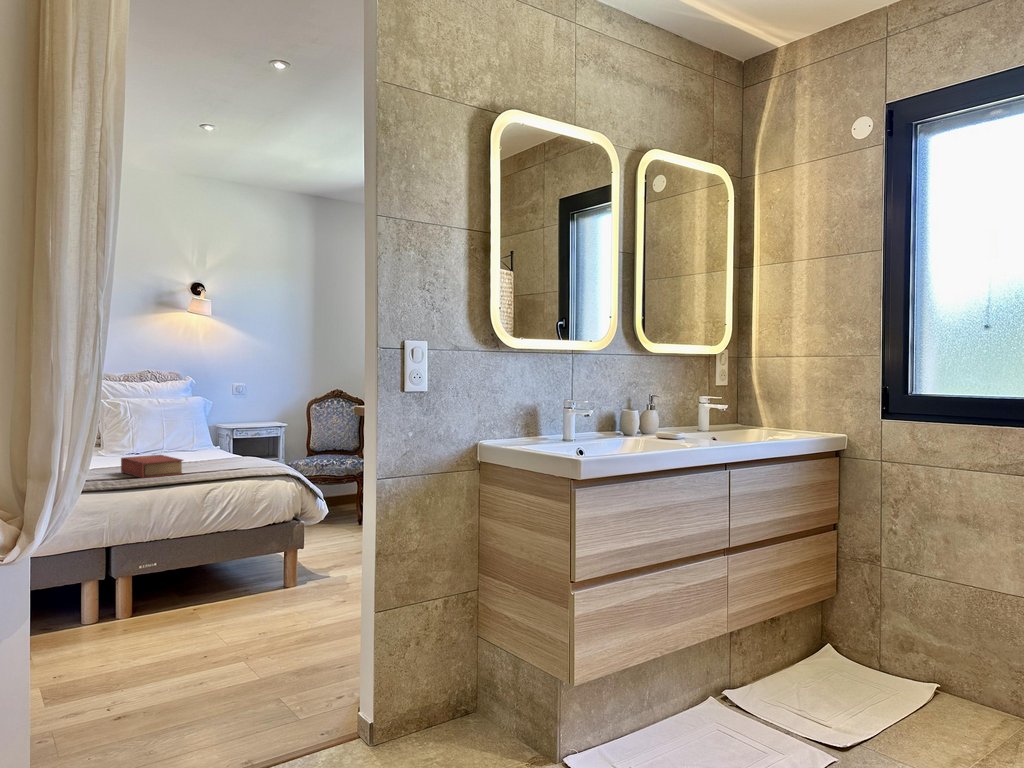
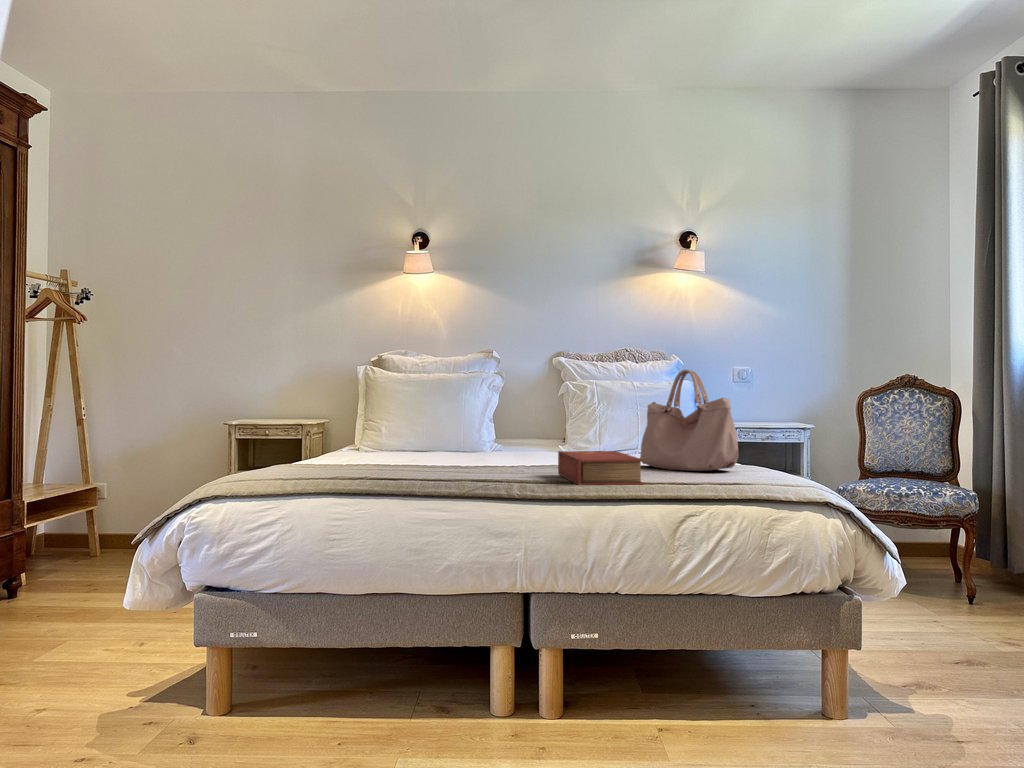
handbag: none [173,399,239,463] -> present [640,370,738,471]

